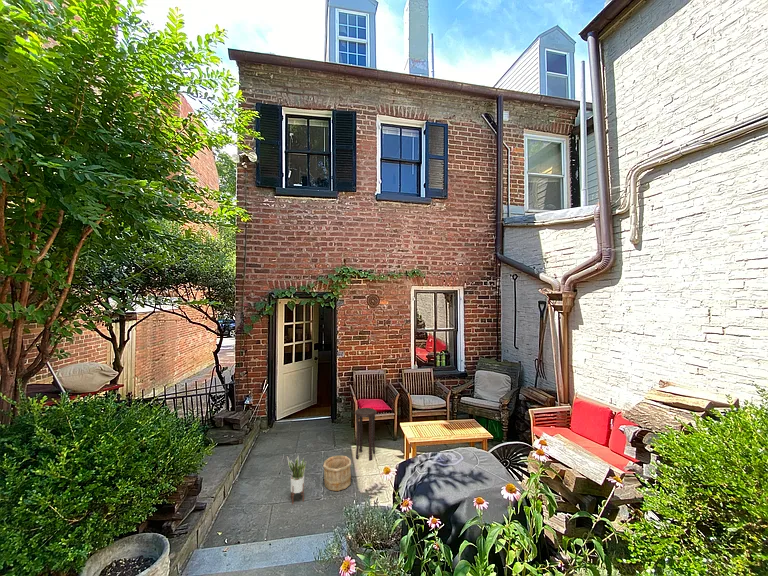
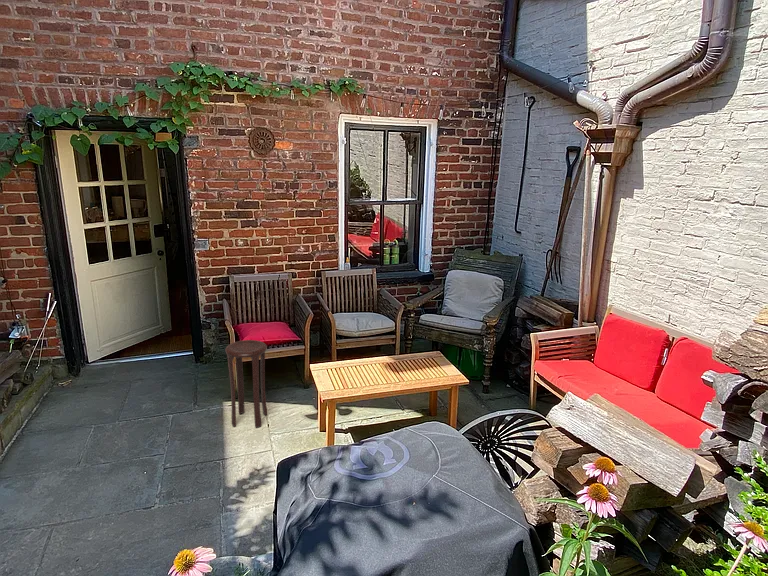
wooden bucket: present [323,455,351,491] -> none [160,427,217,489]
potted plant: present [287,456,306,504] -> none [76,438,122,521]

